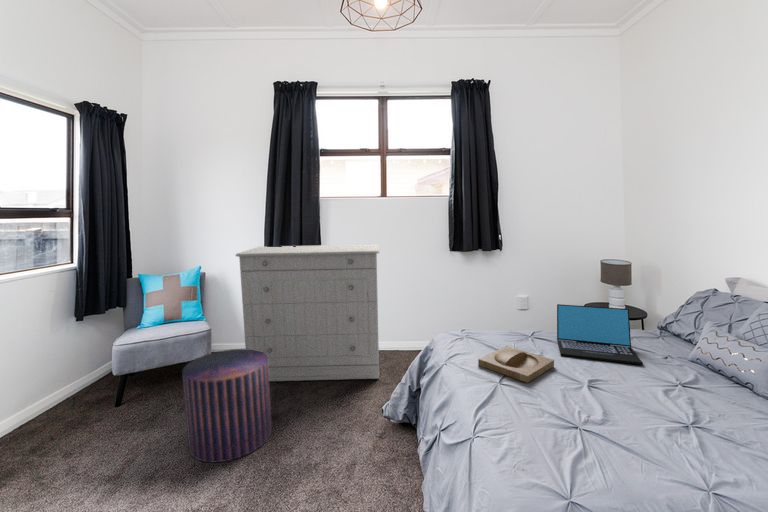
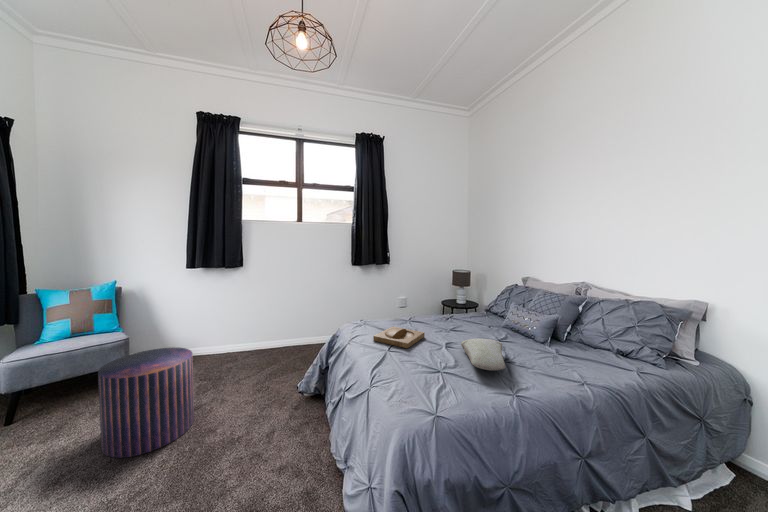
dresser: present [236,244,379,381] -> none [161,258,296,382]
laptop: present [557,304,643,365] -> none [426,296,478,332]
pillow: none [614,381,695,442] -> present [461,339,505,370]

